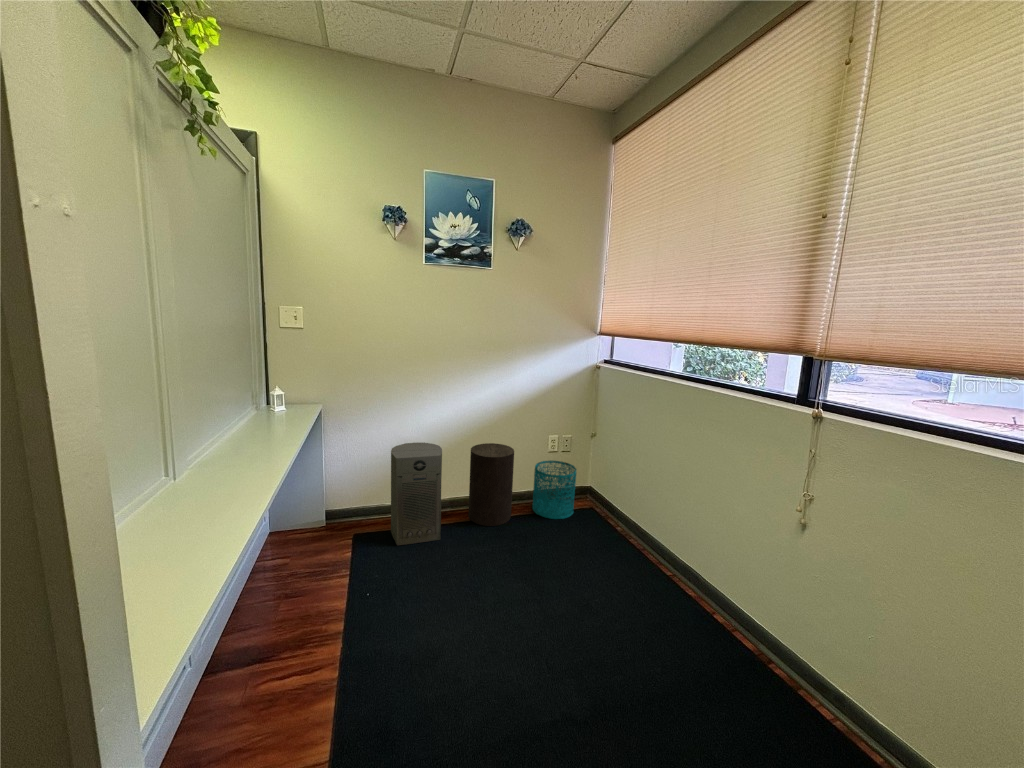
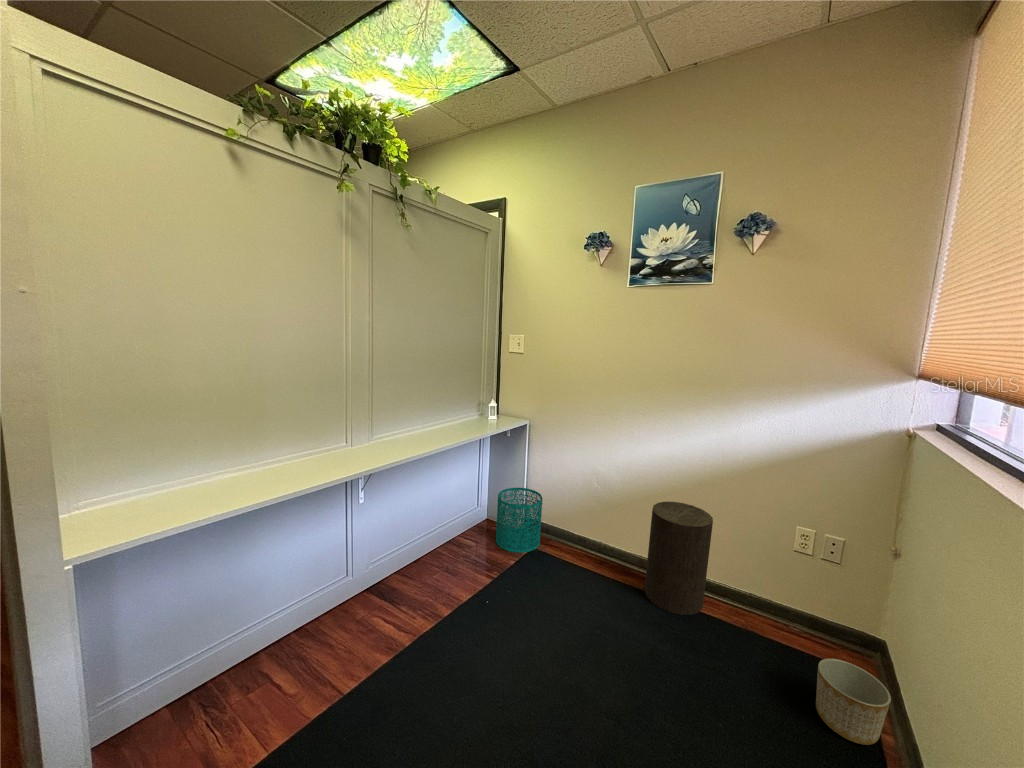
air purifier: present [391,442,442,545] -> none [550,475,618,592]
wastebasket: present [532,460,576,519] -> present [496,488,542,553]
planter: none [593,500,626,538] -> present [816,659,891,745]

